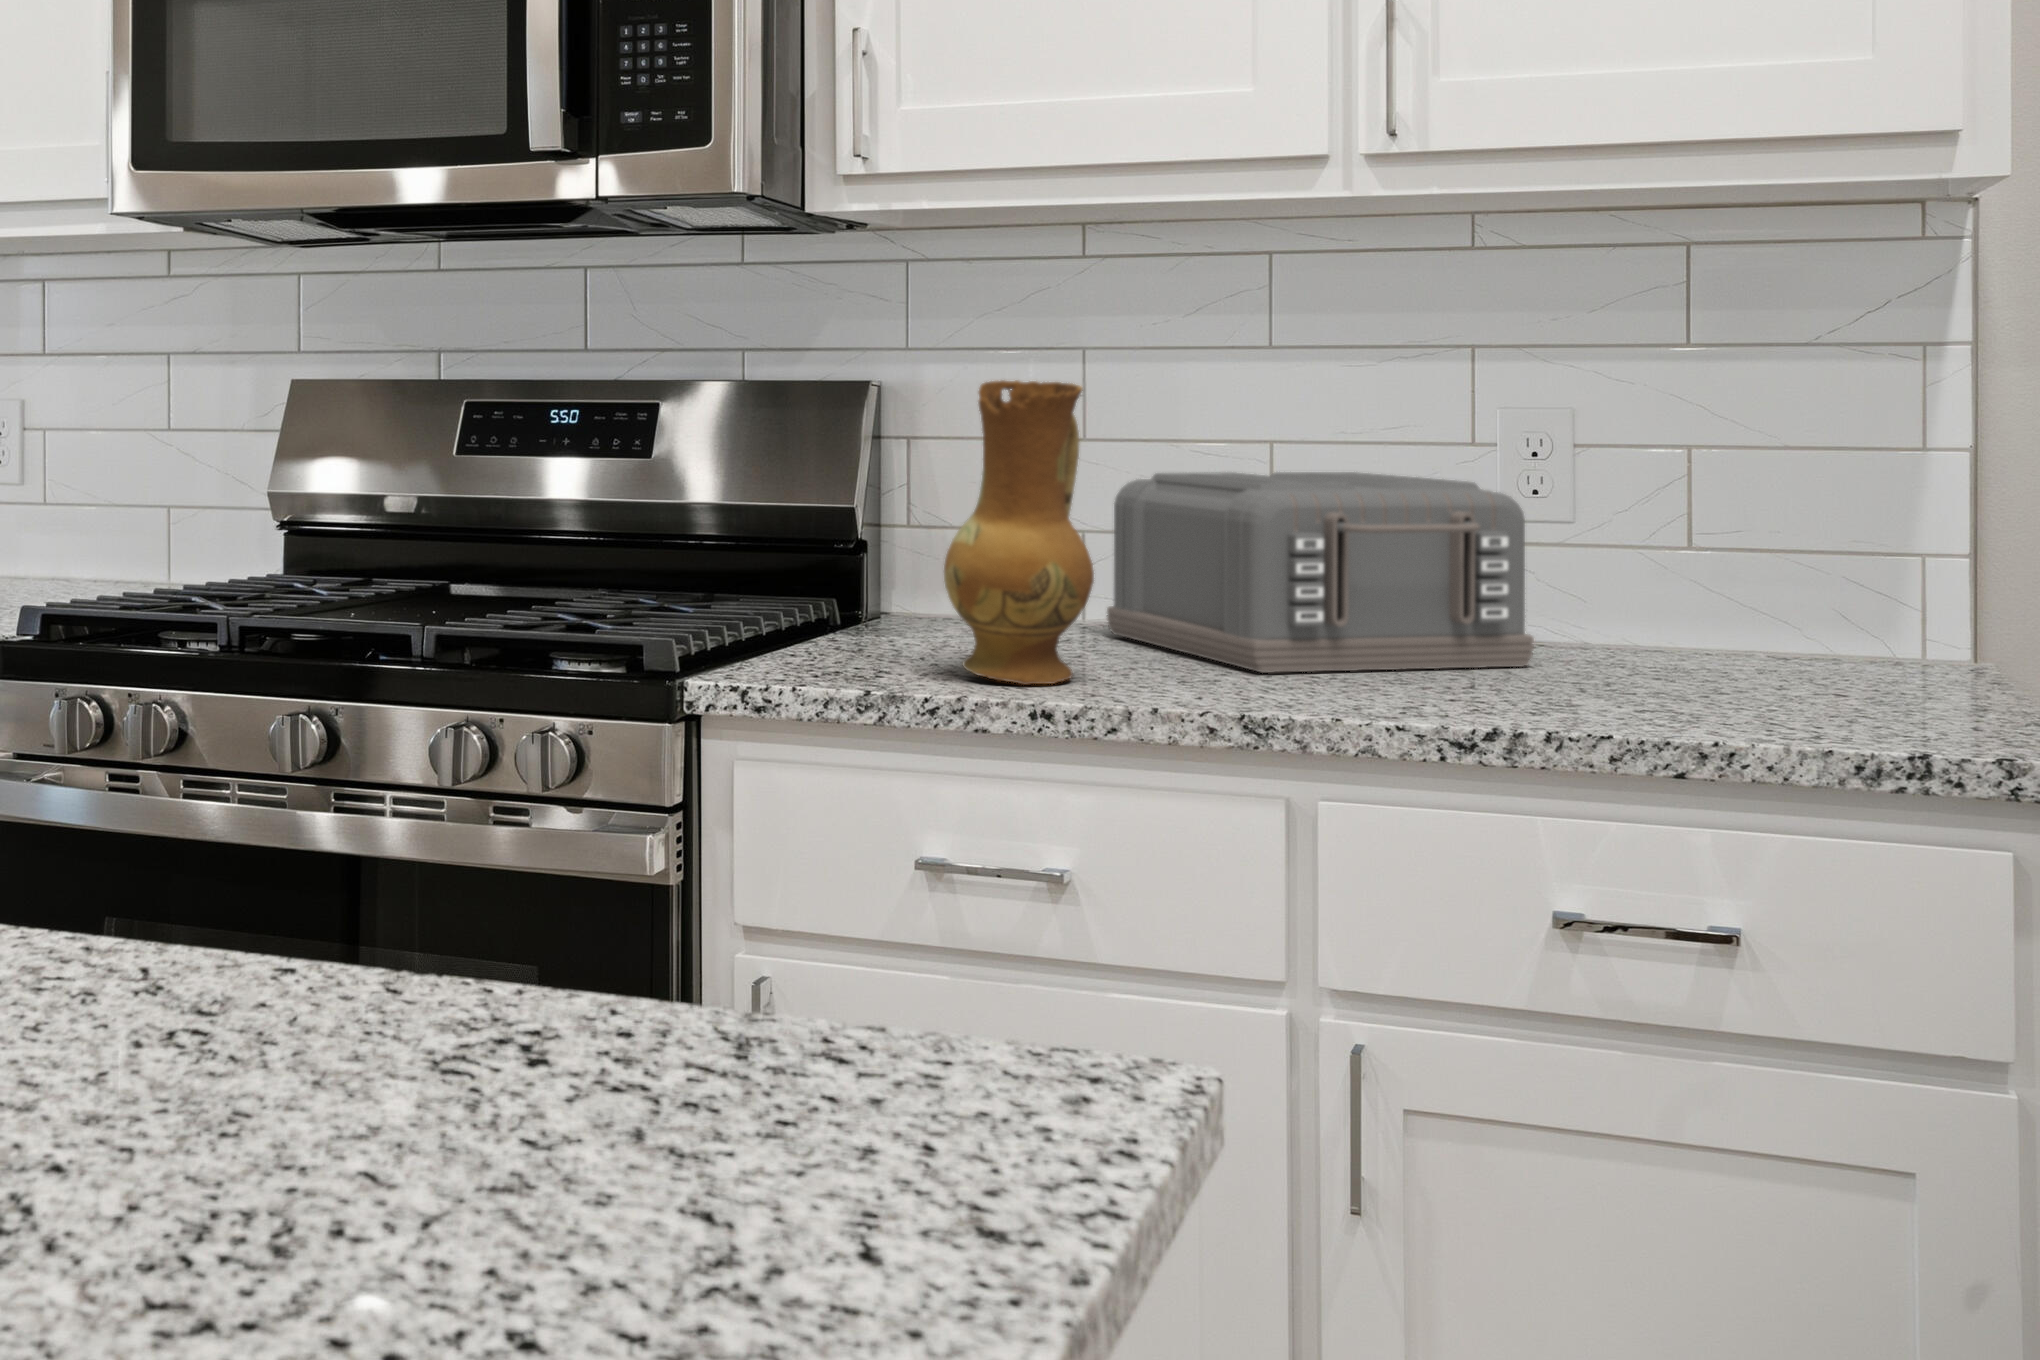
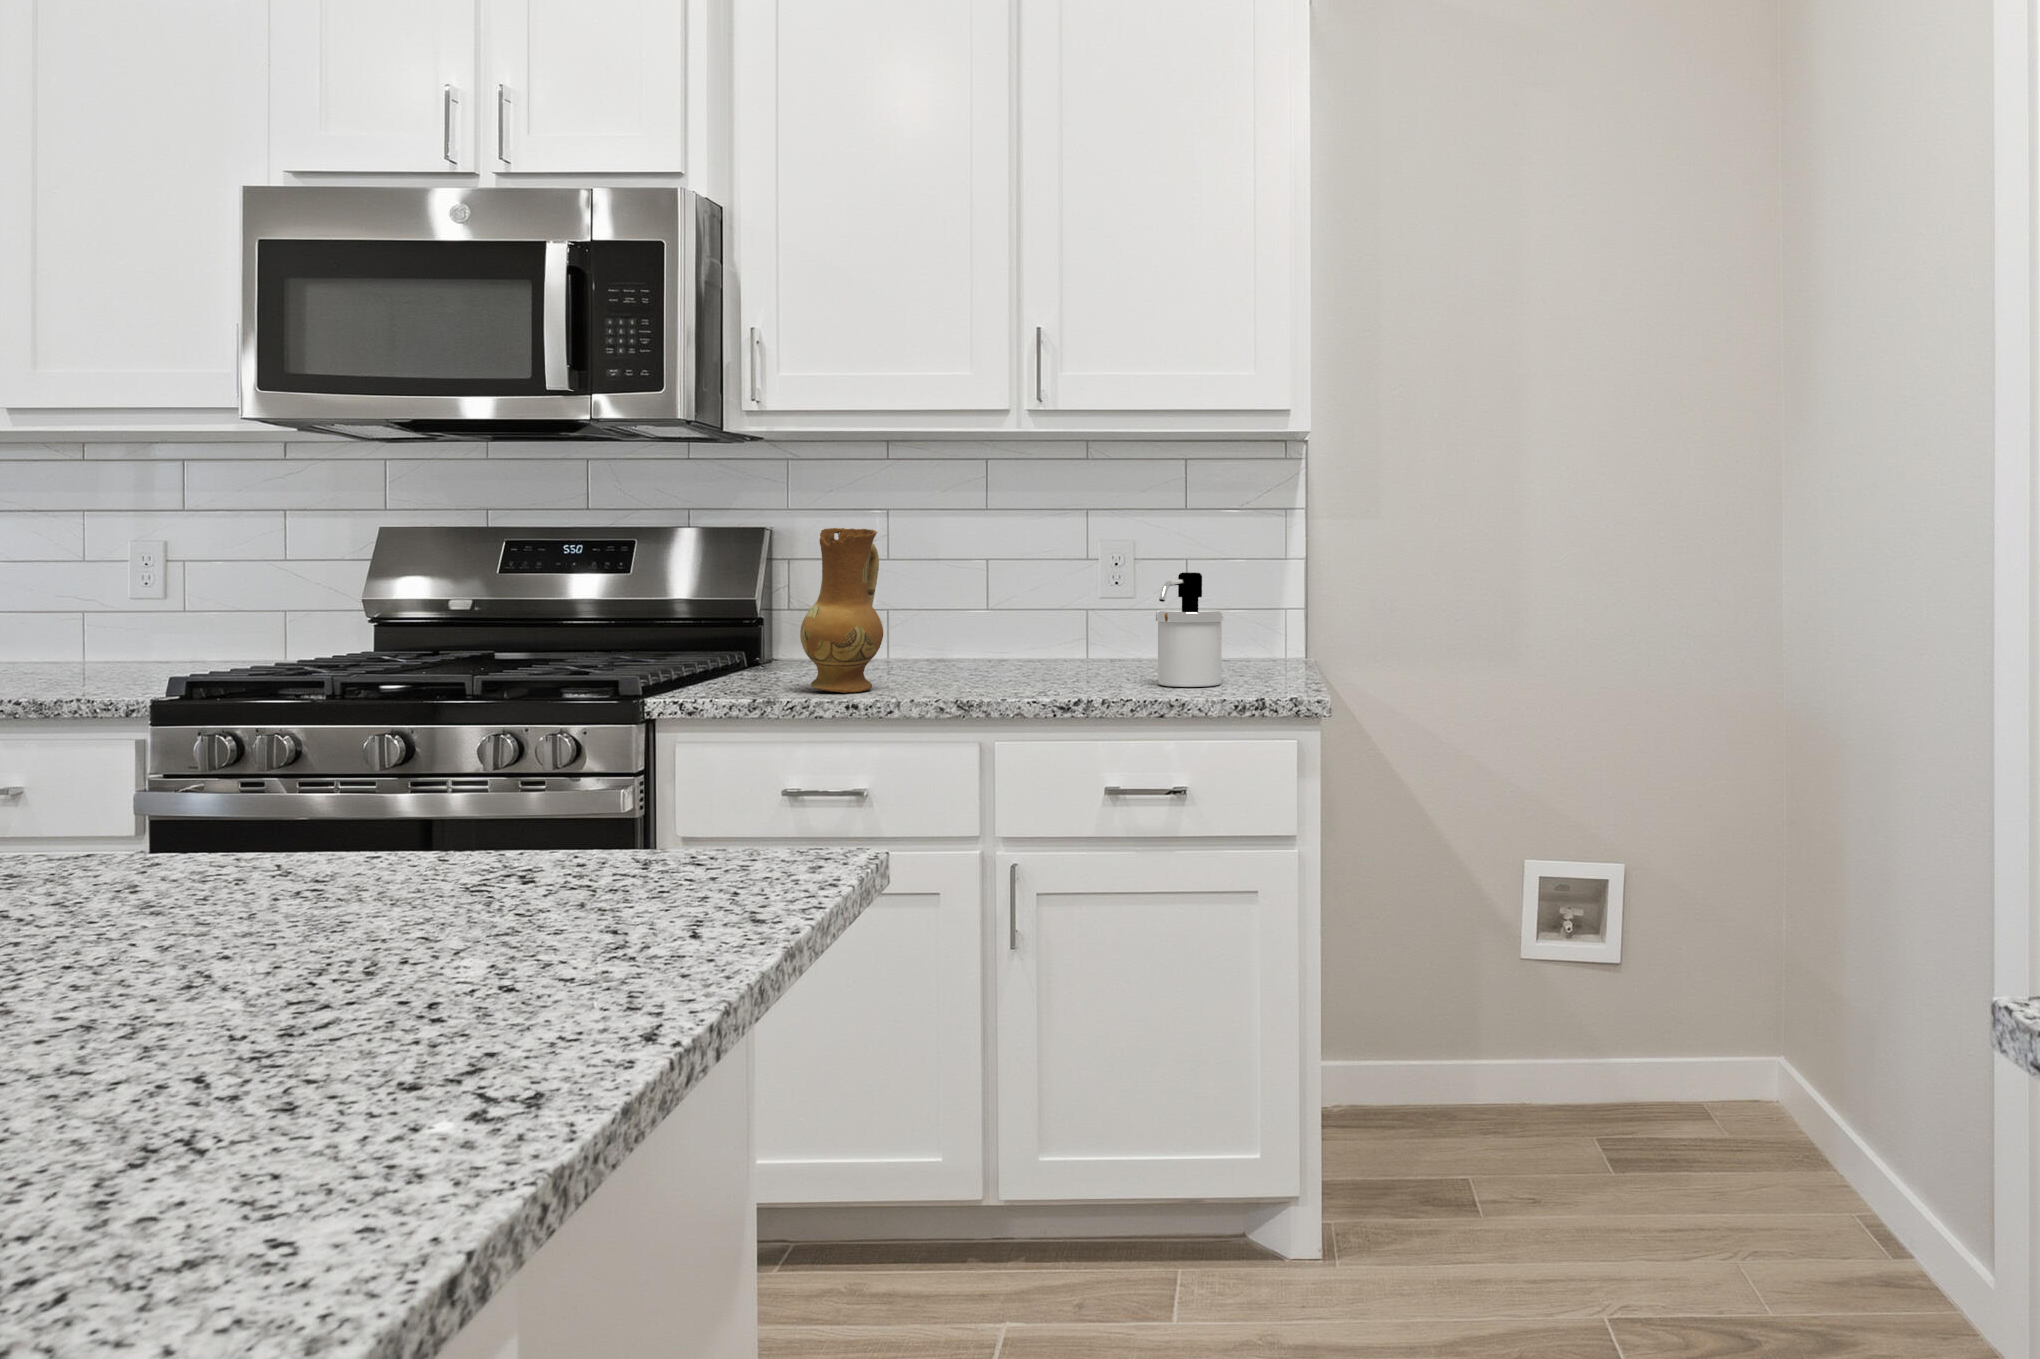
toaster: present [1107,472,1534,673] -> none [906,577,1118,682]
soap dispenser: none [1647,473,1807,712] -> present [1156,572,1224,687]

